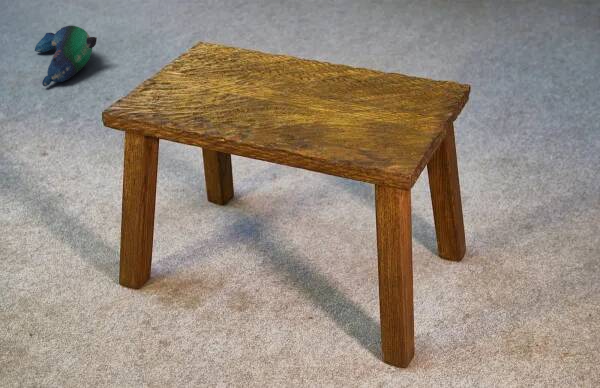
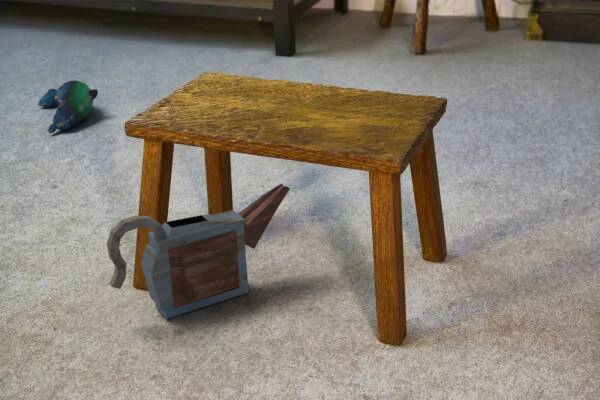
watering can: none [83,176,290,326] -> present [107,184,290,319]

